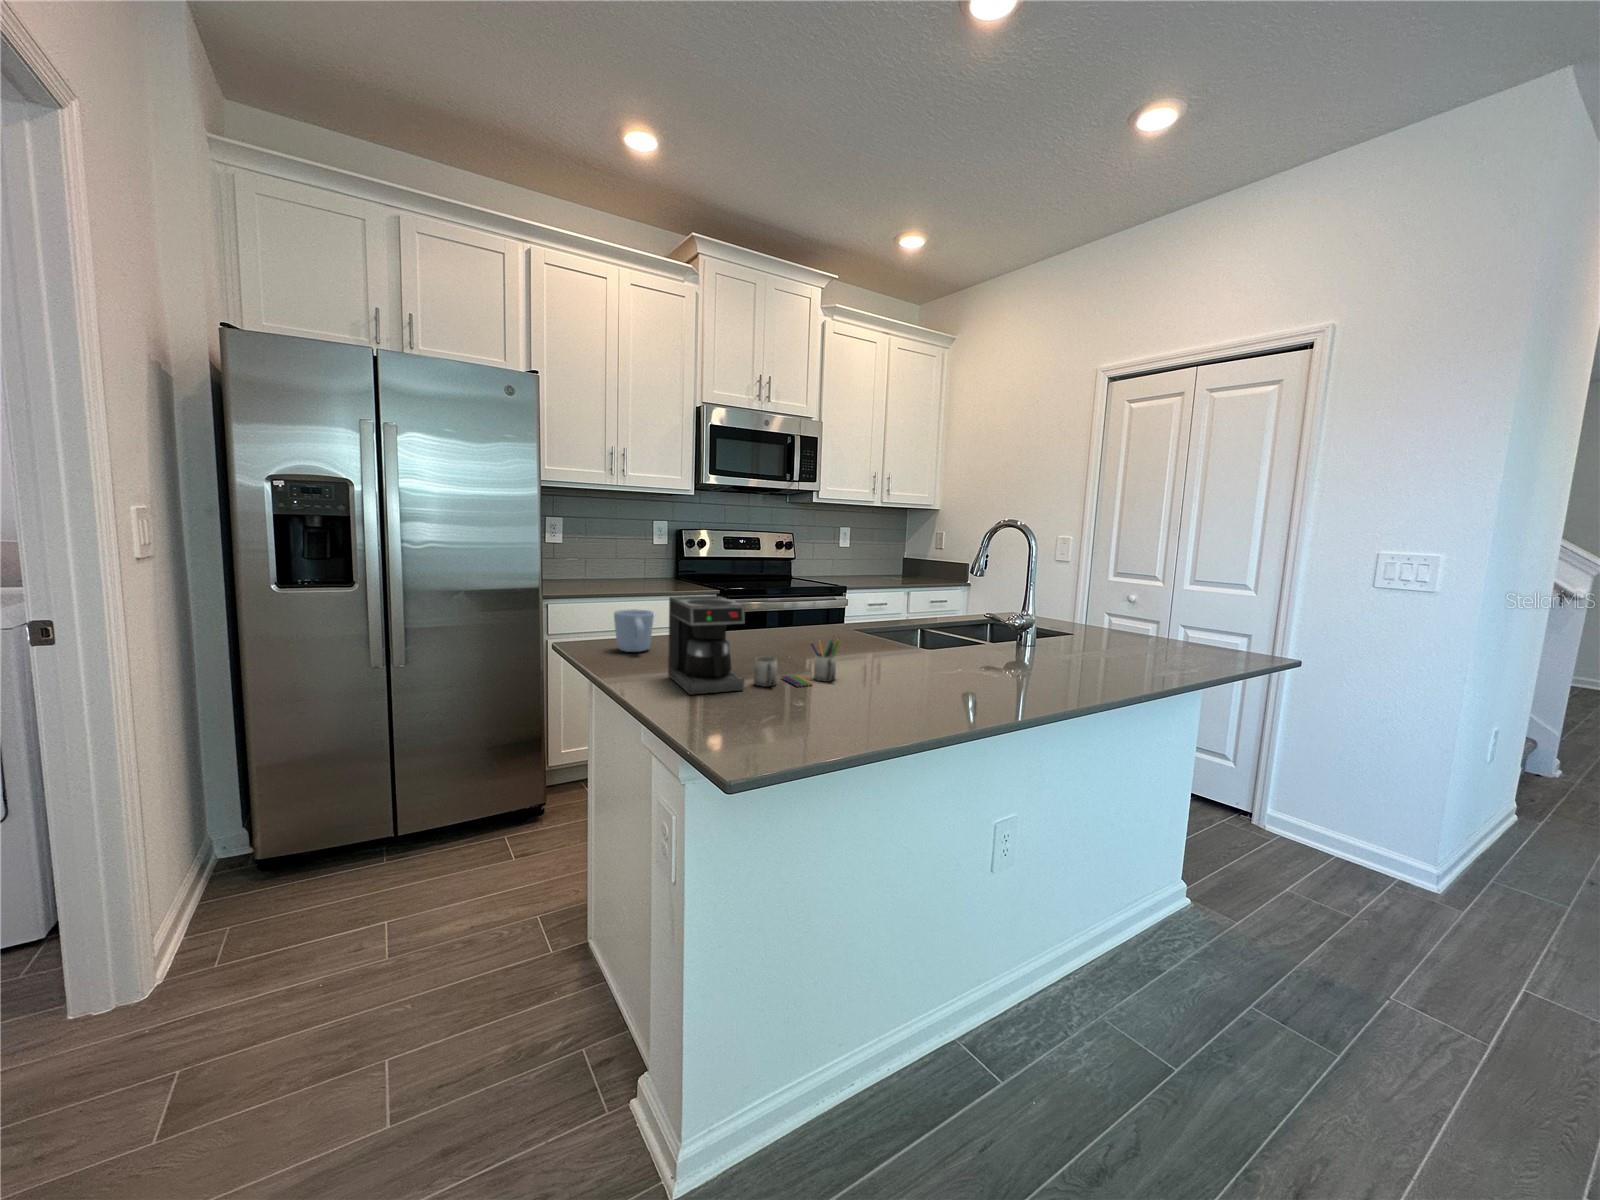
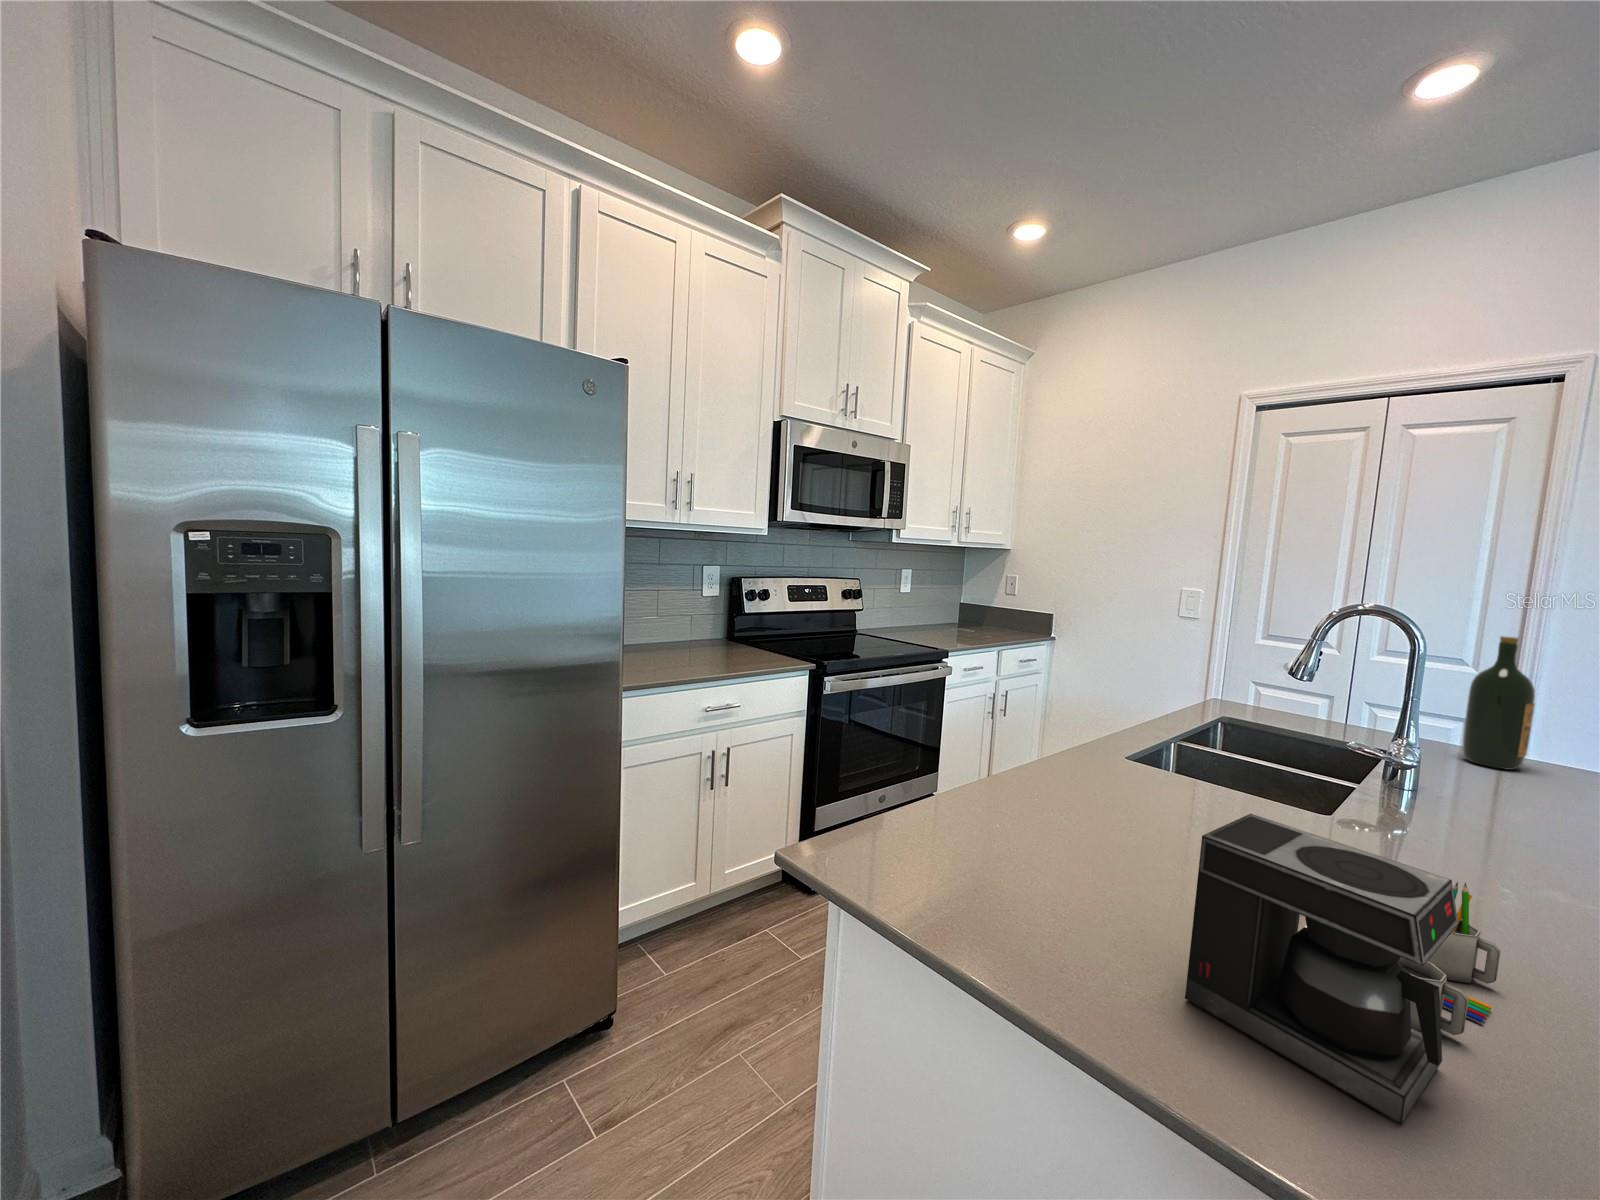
wine bottle: none [1111,547,1150,643] -> present [1462,636,1535,770]
mug: present [614,609,654,652] -> none [916,786,1002,877]

